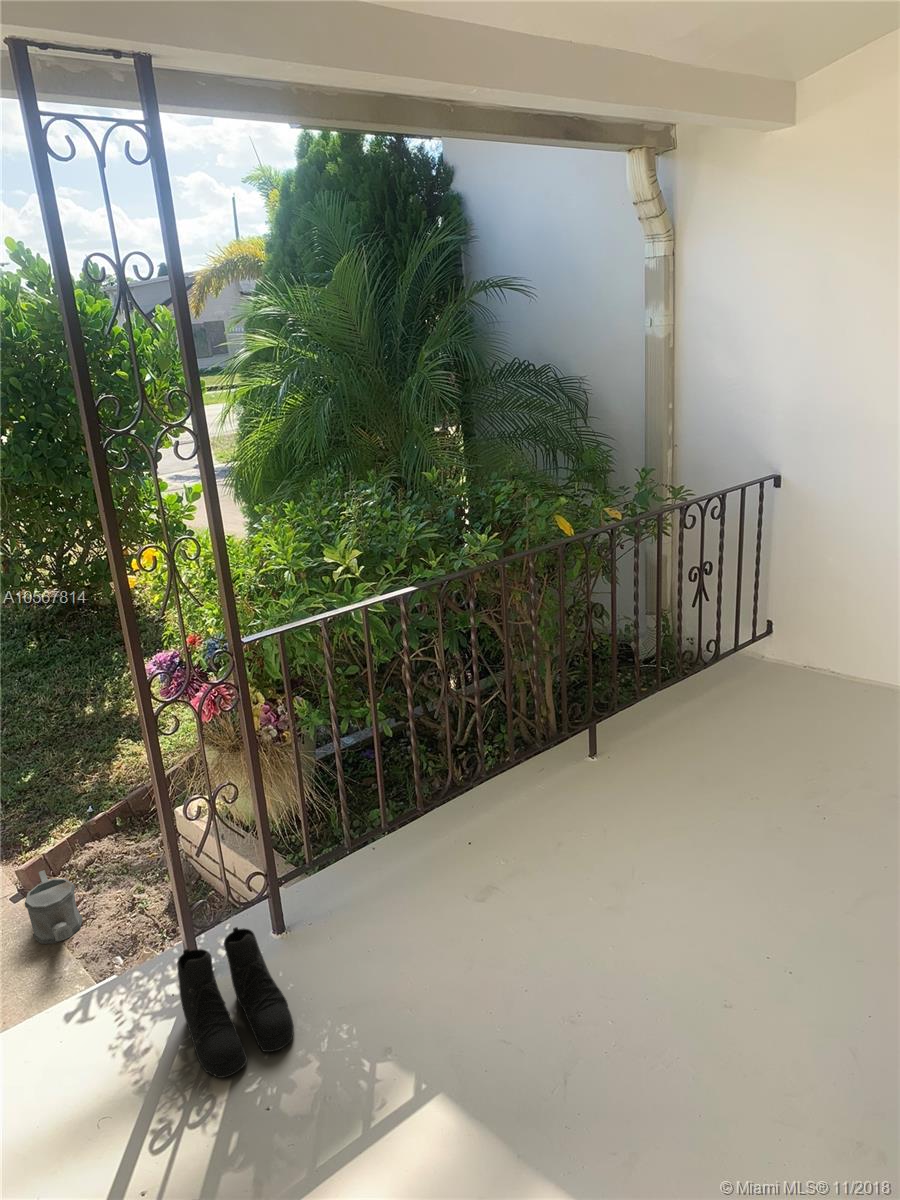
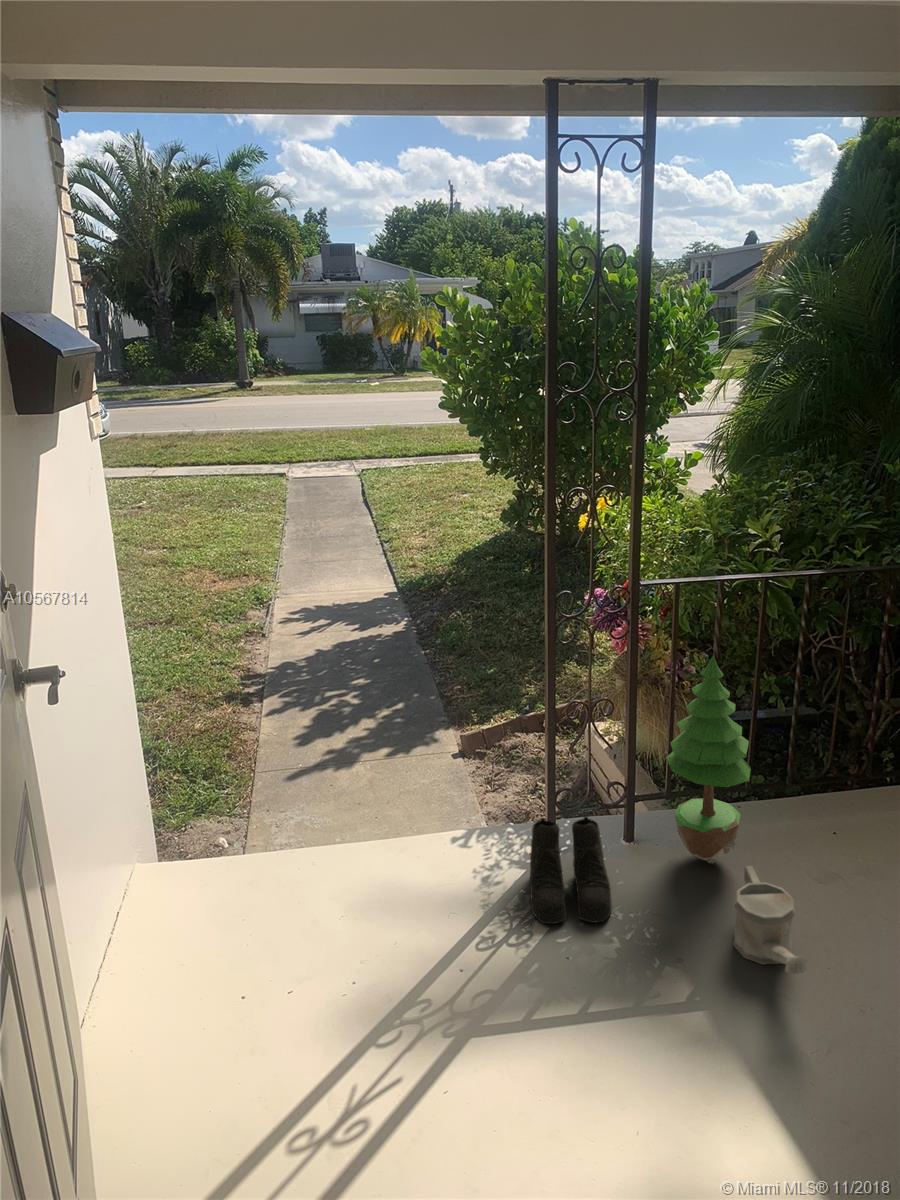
potted tree: none [307,709,397,925] -> present [666,656,751,863]
watering can: present [25,870,82,944] -> present [733,866,807,974]

